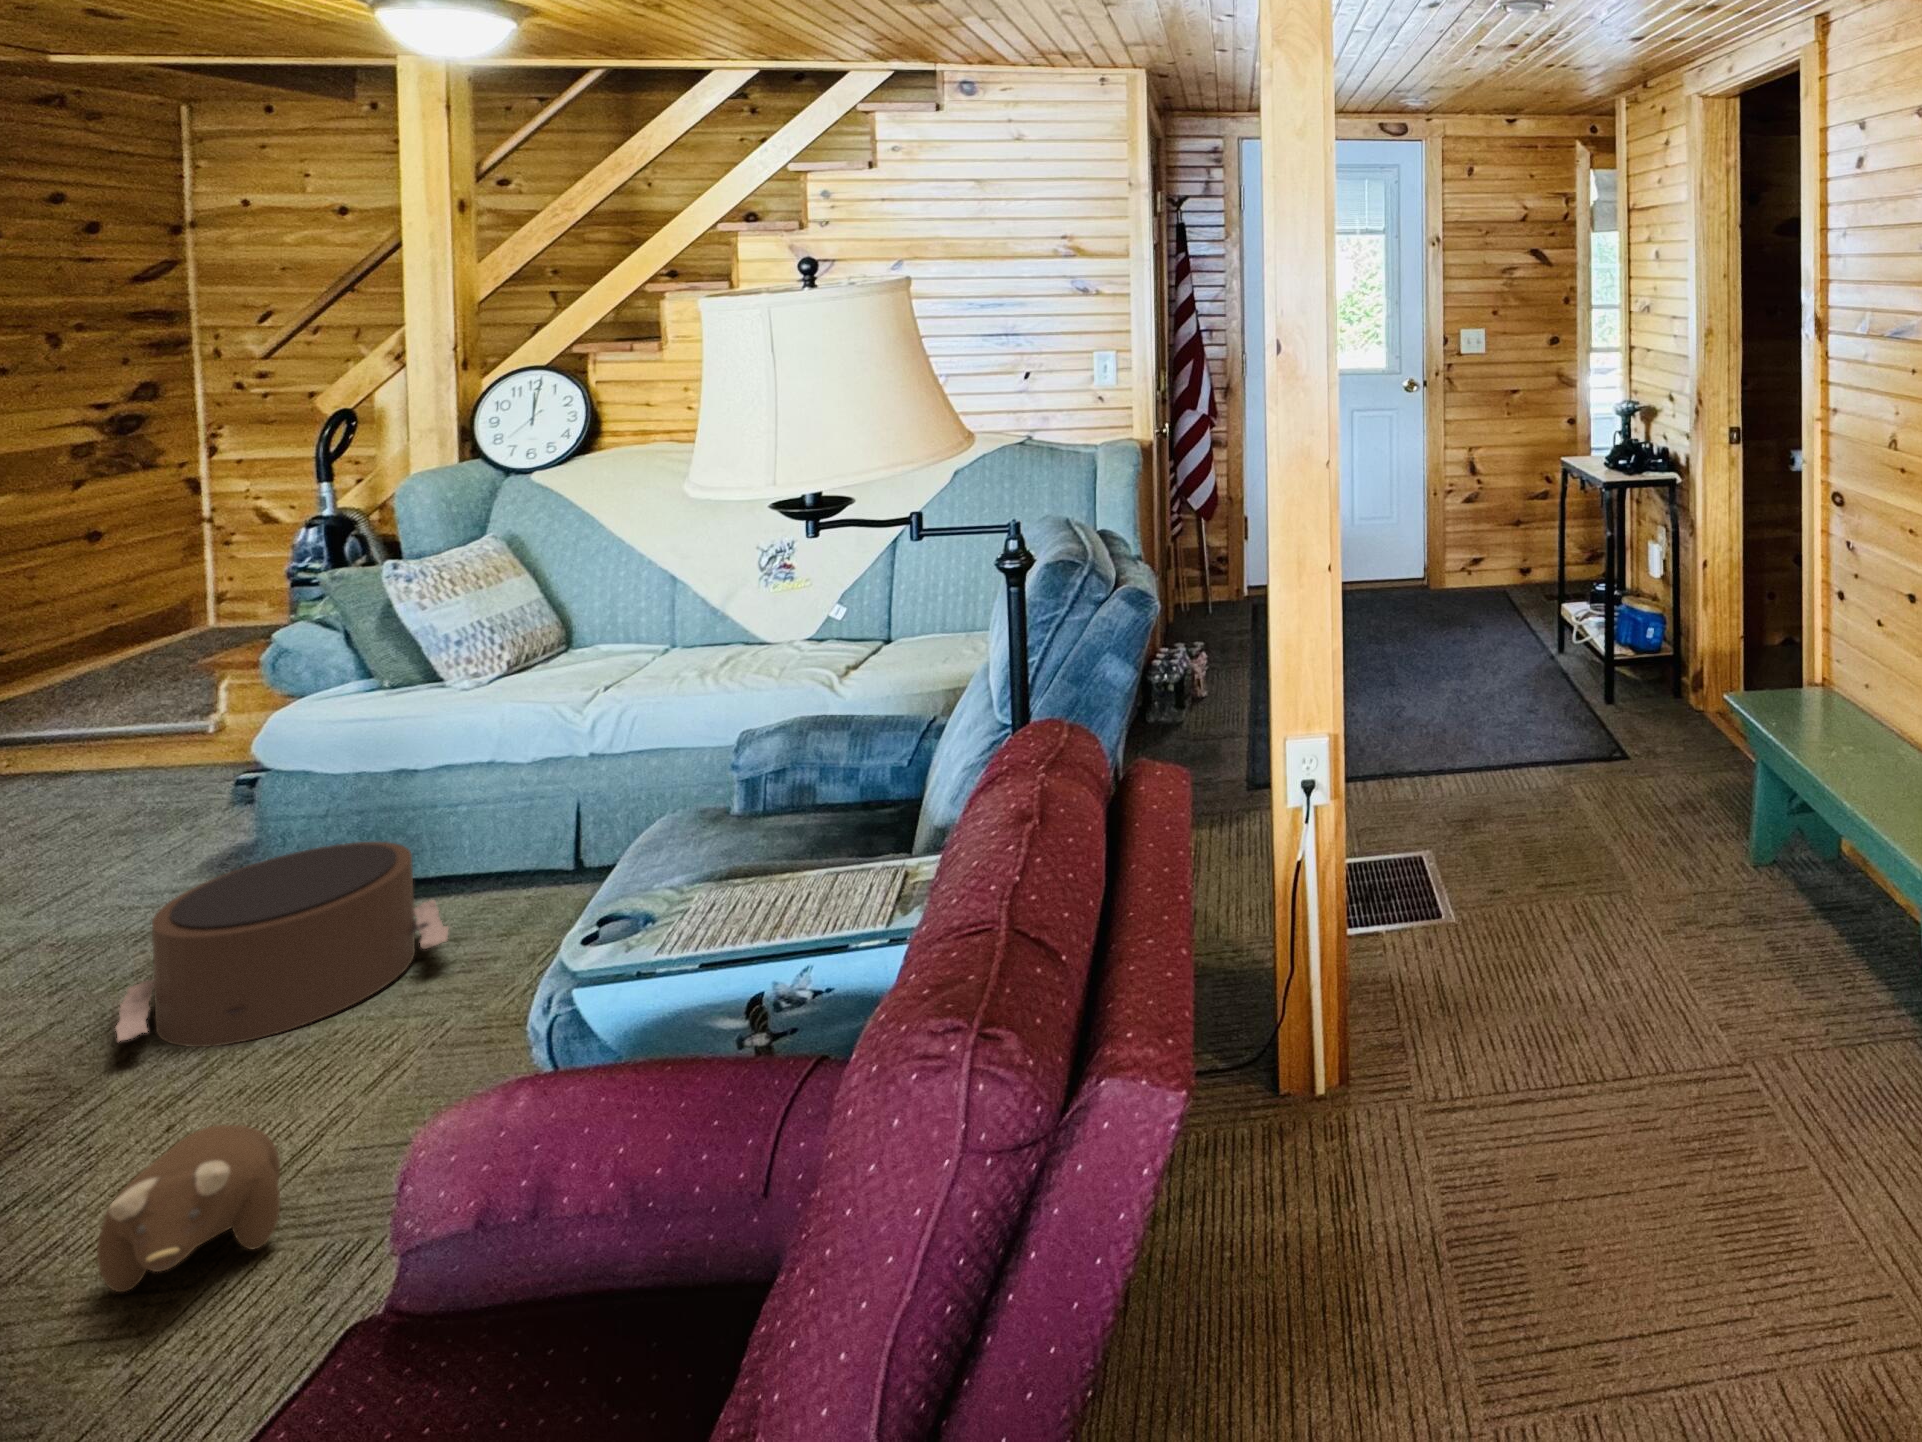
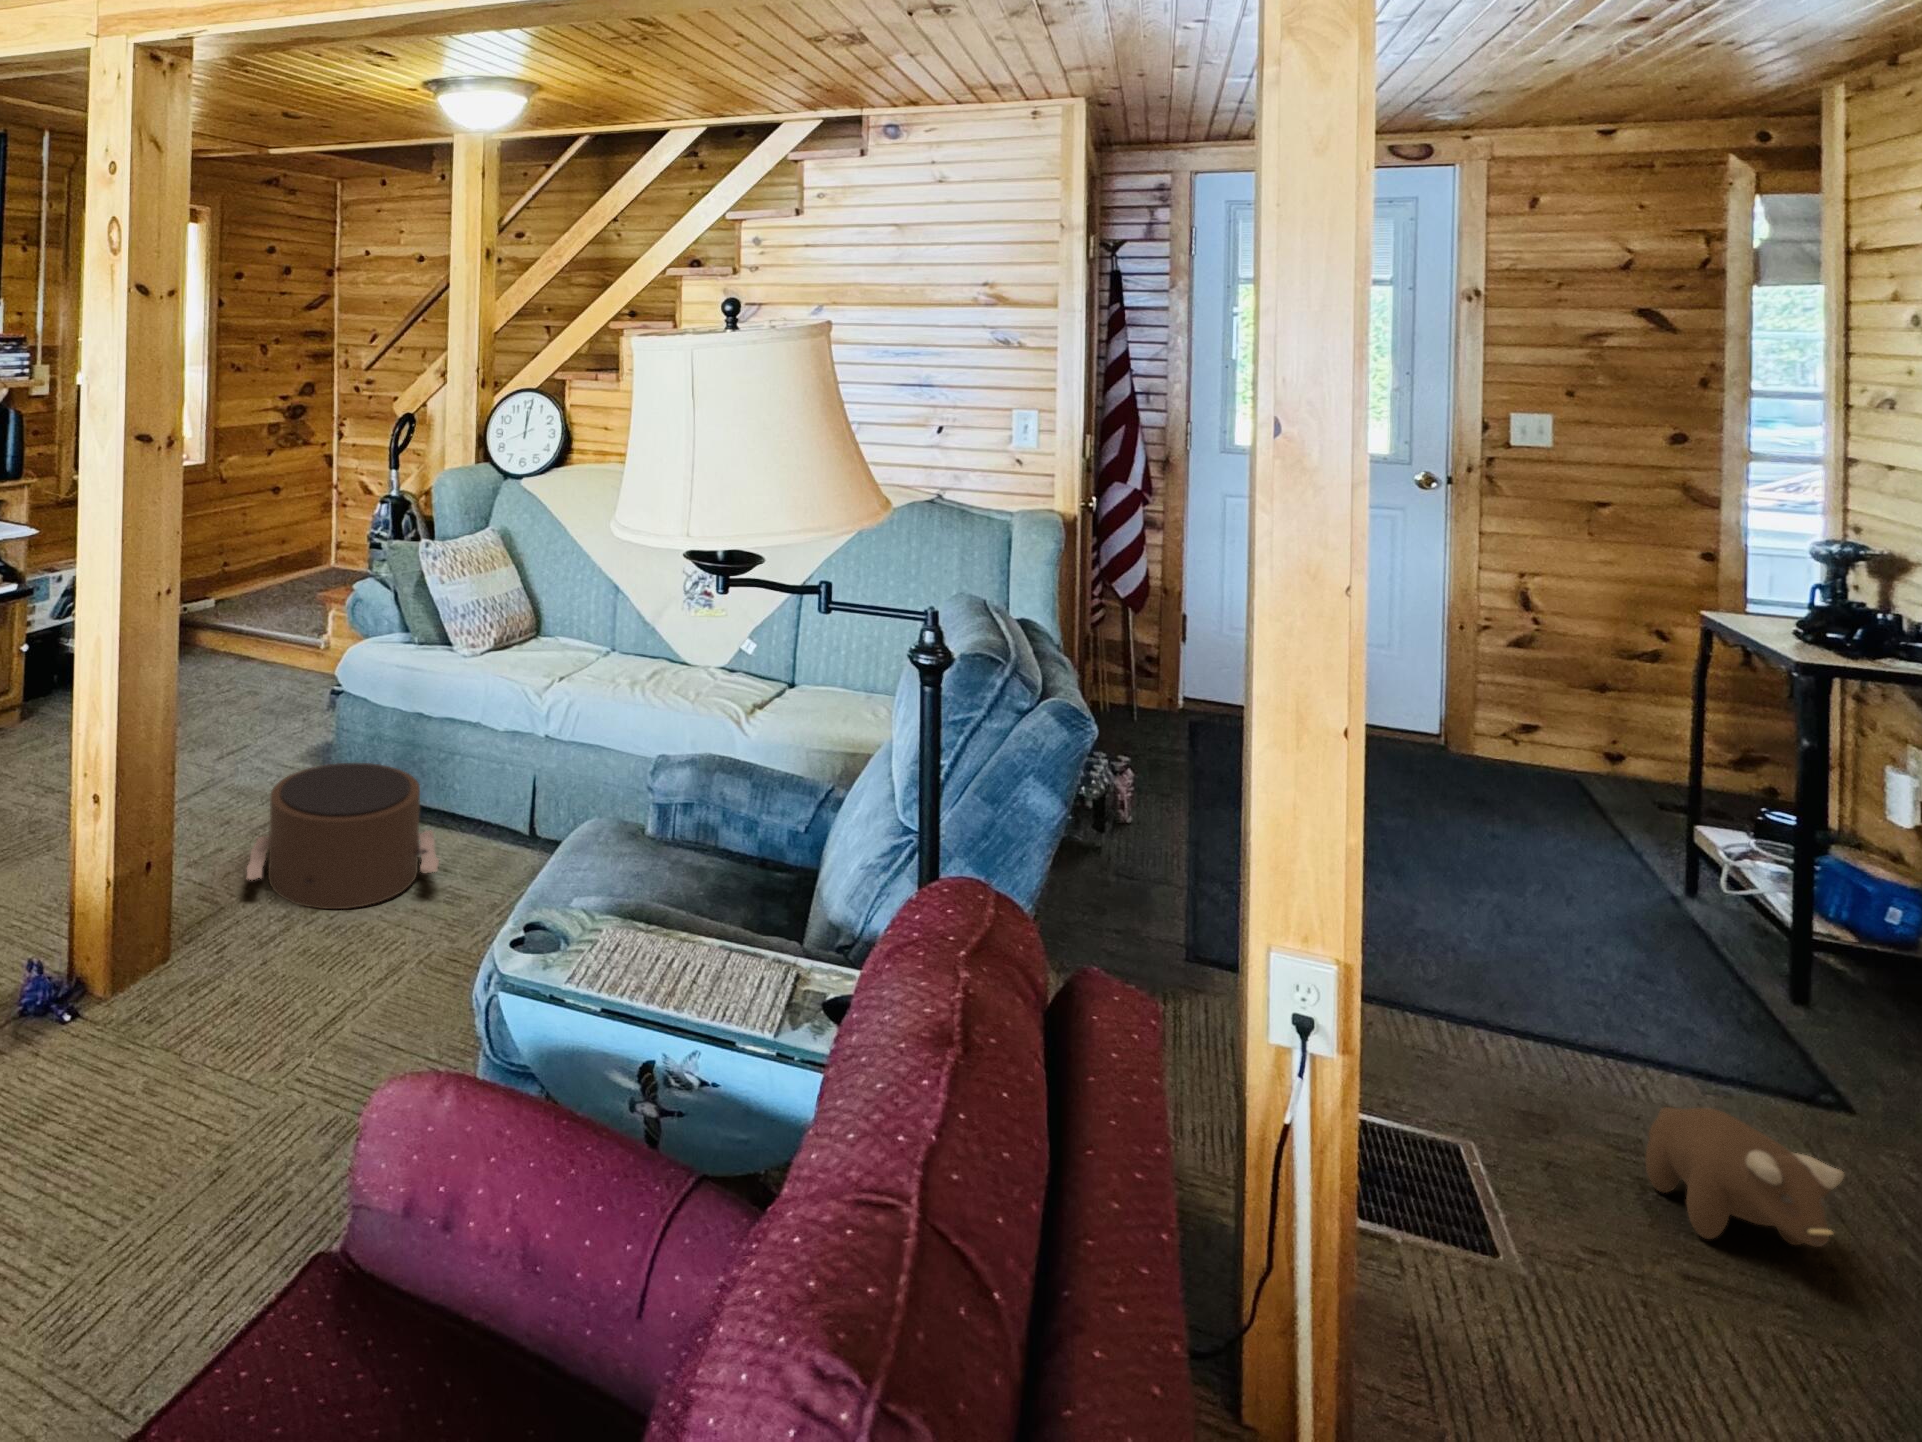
plush toy: present [97,1125,280,1292] -> present [1645,1107,1844,1247]

